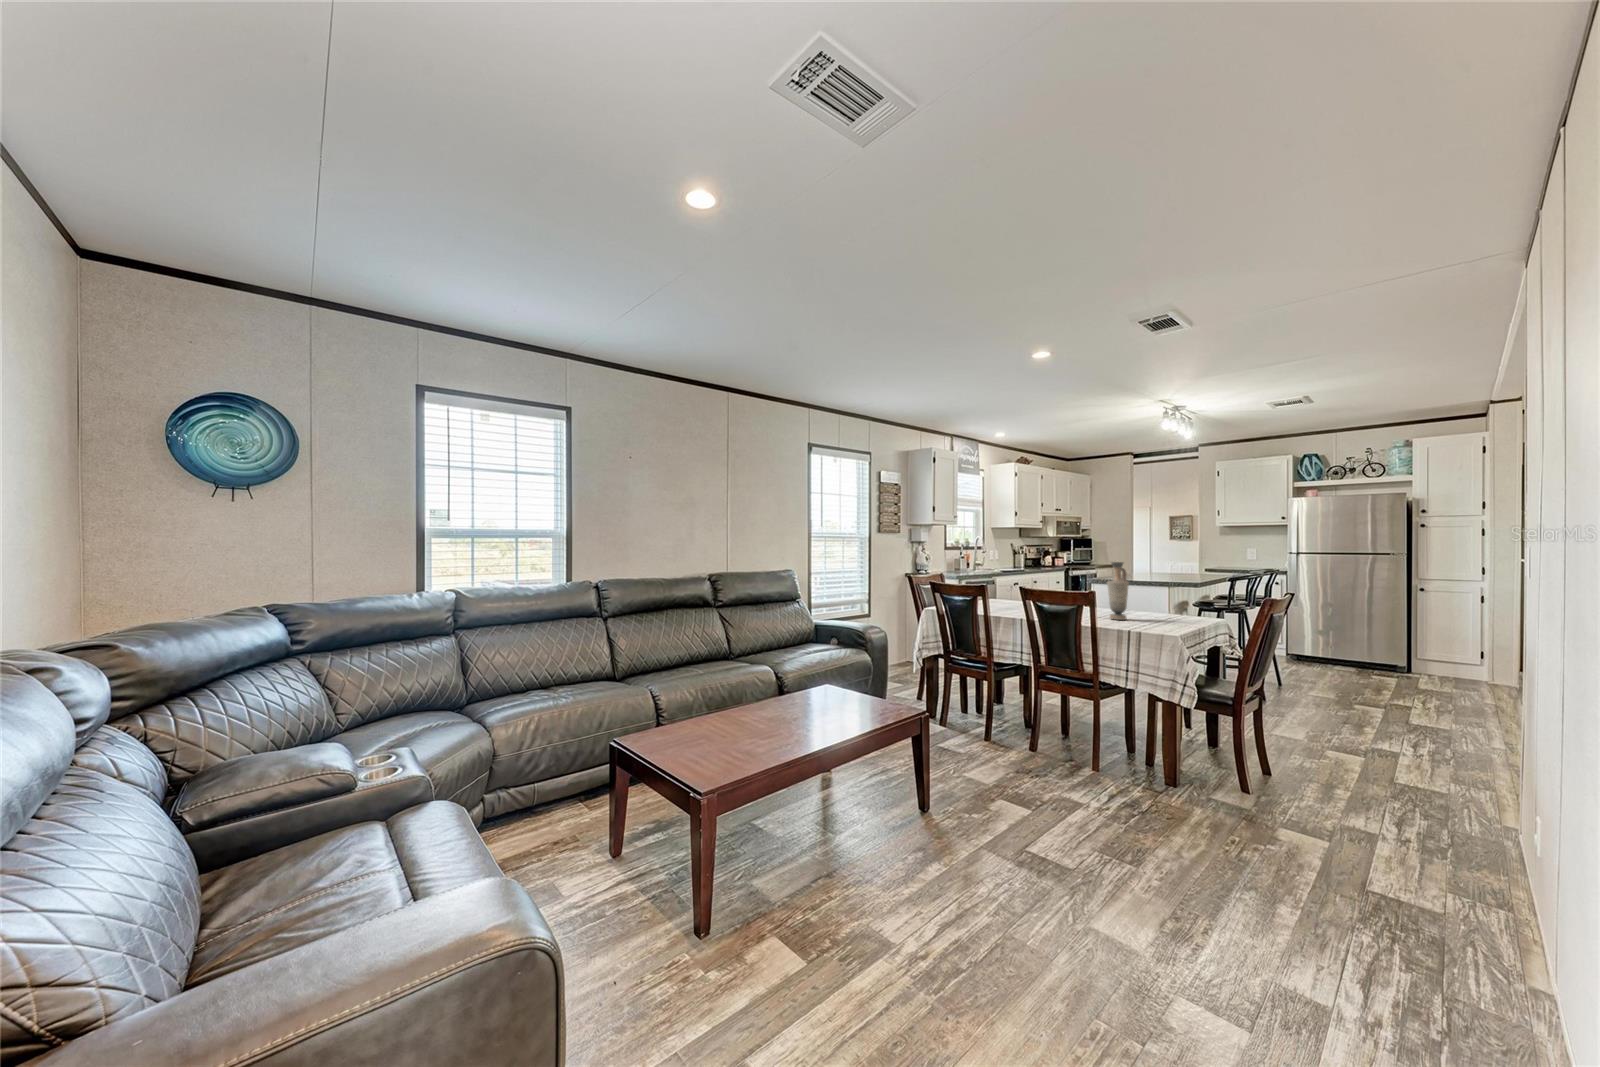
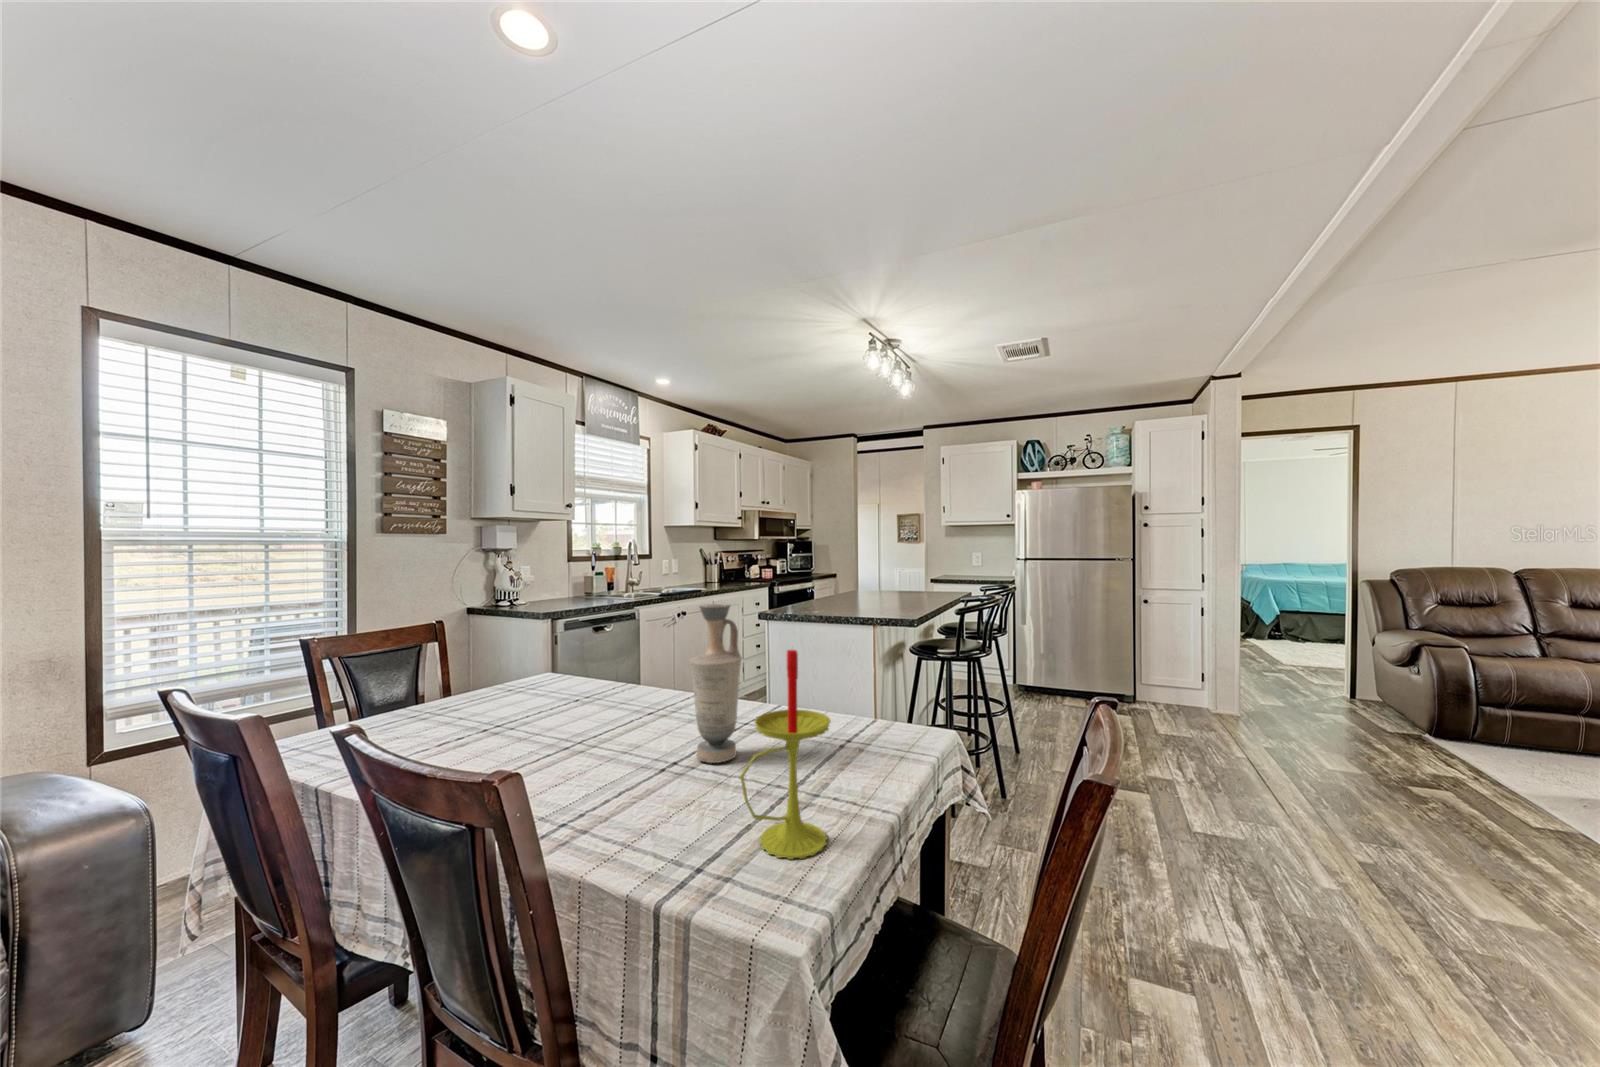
candle: none [1151,570,1181,632] -> present [740,650,830,859]

